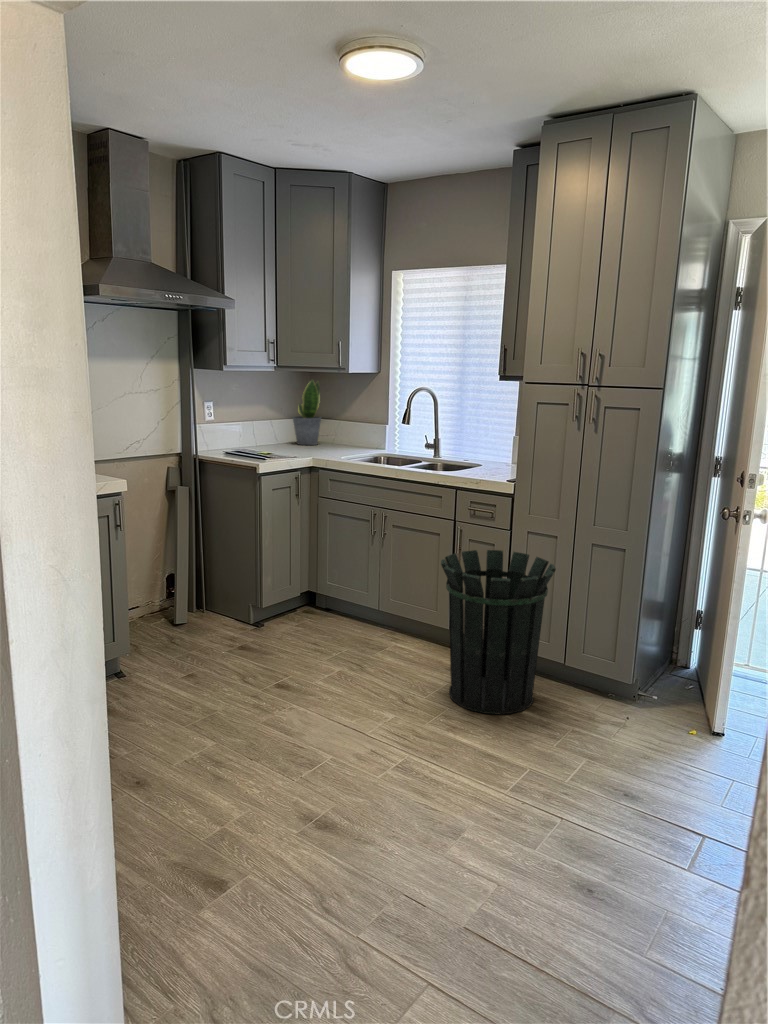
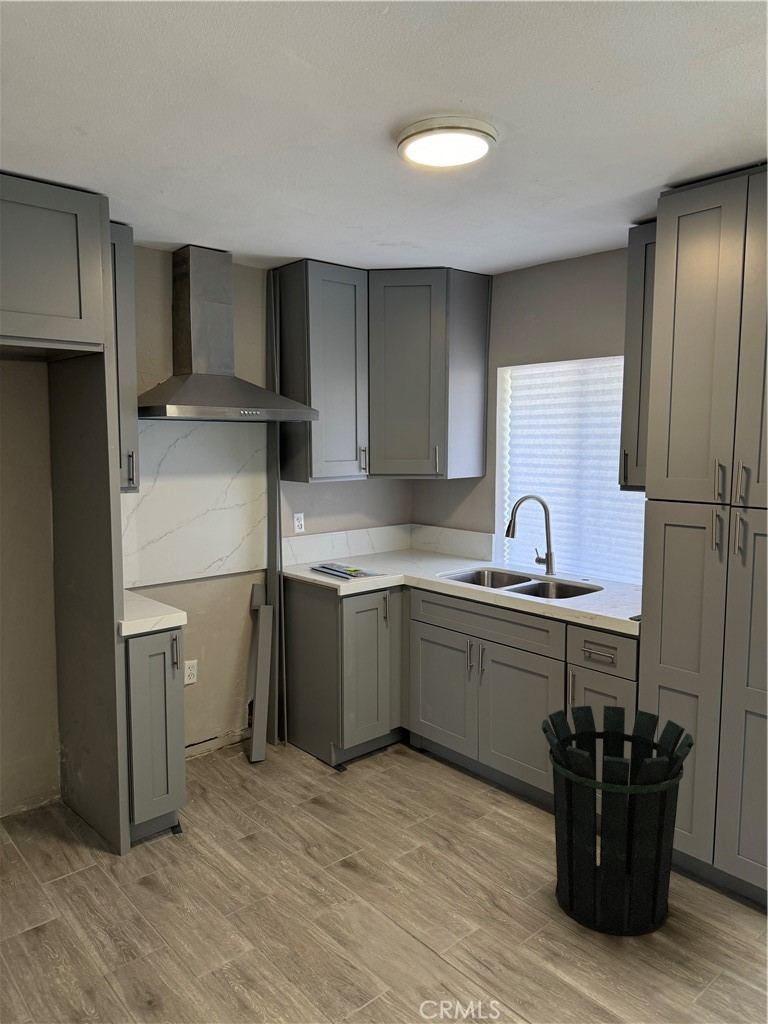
potted plant: present [293,380,321,445] -> none [389,487,422,559]

